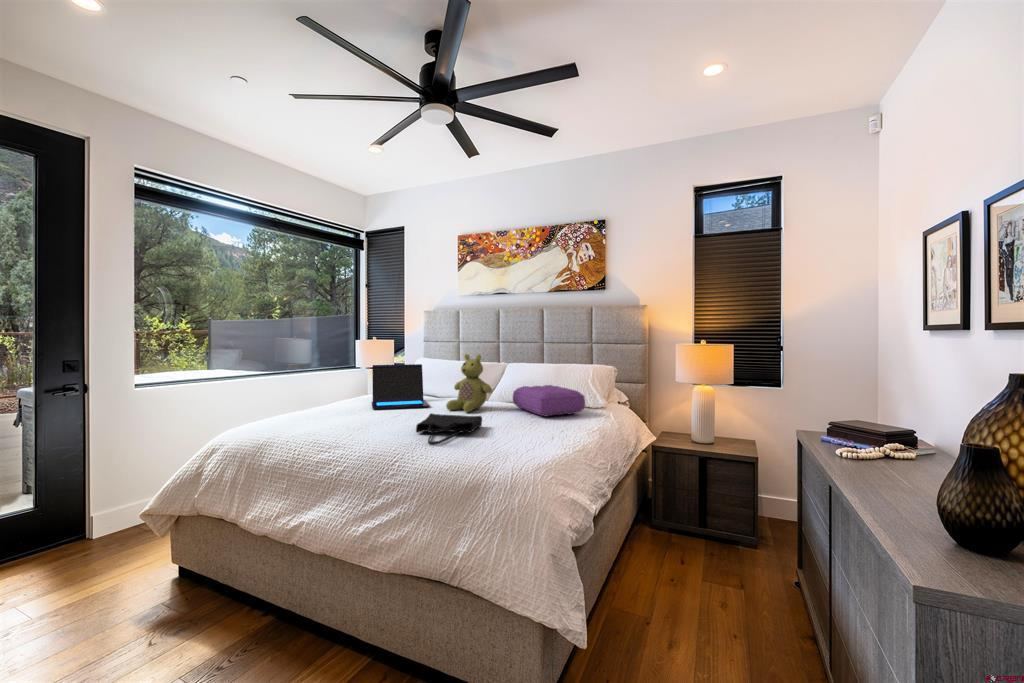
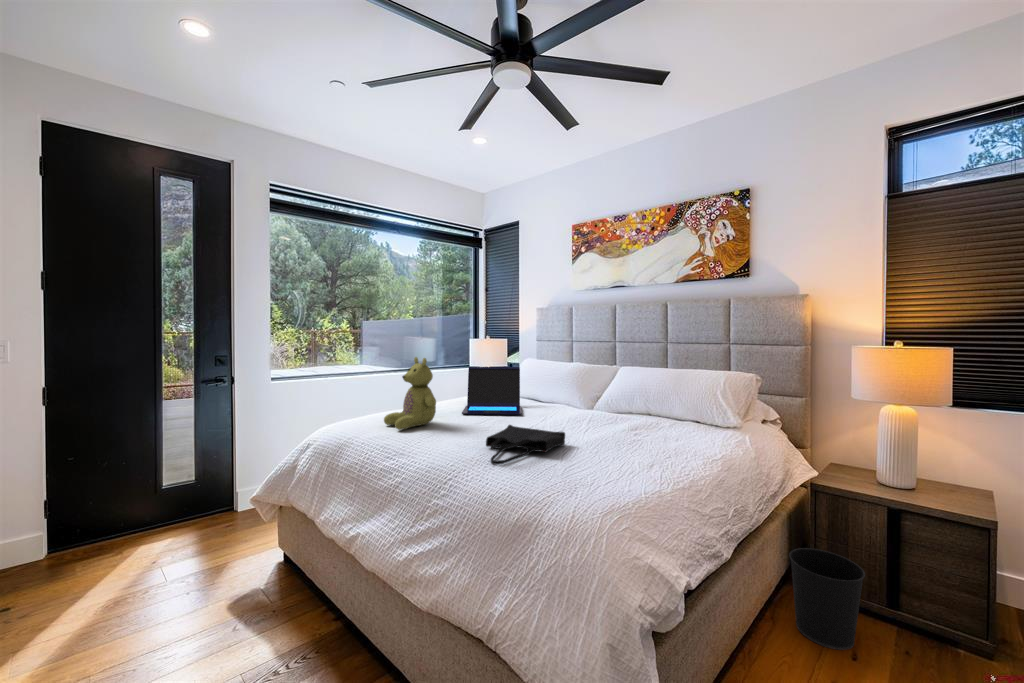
stuffed bear: present [446,354,492,412] -> present [384,357,436,430]
pillow: present [513,385,585,416] -> none [616,397,707,437]
wastebasket: none [641,489,687,556] -> present [789,548,865,650]

